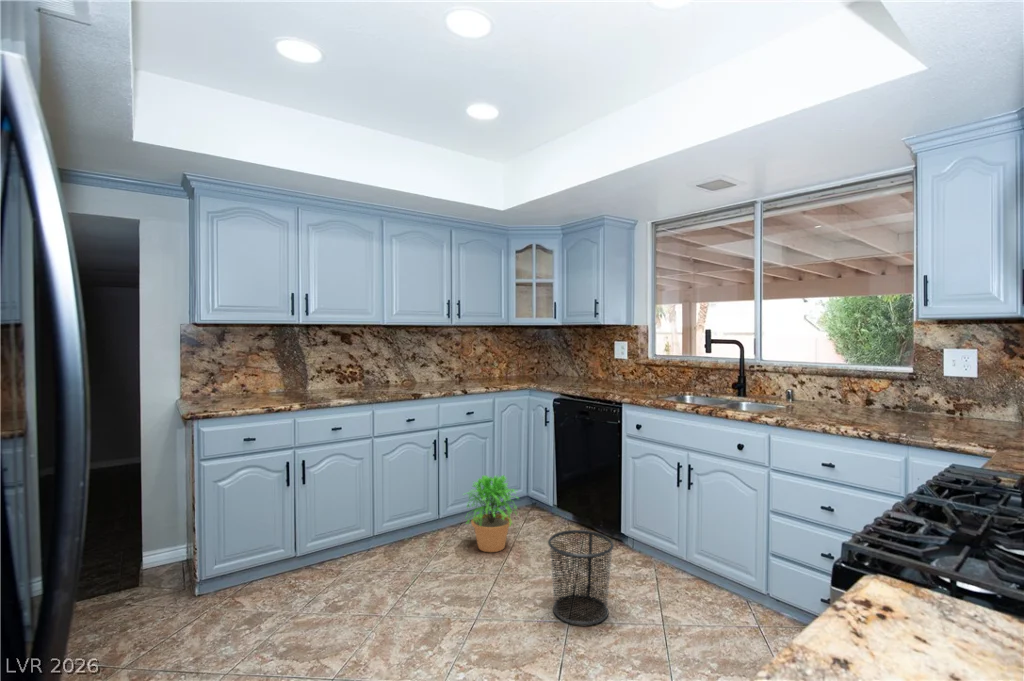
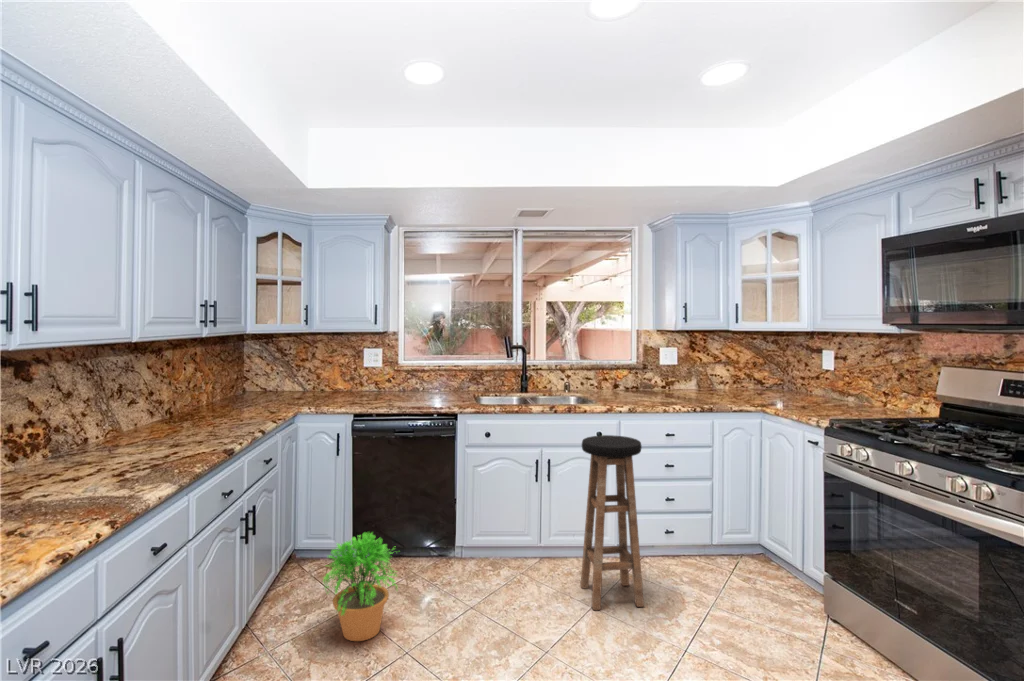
bar stool: none [647,439,730,649] -> present [580,435,644,610]
waste bin: present [548,530,614,625] -> none [514,549,581,648]

